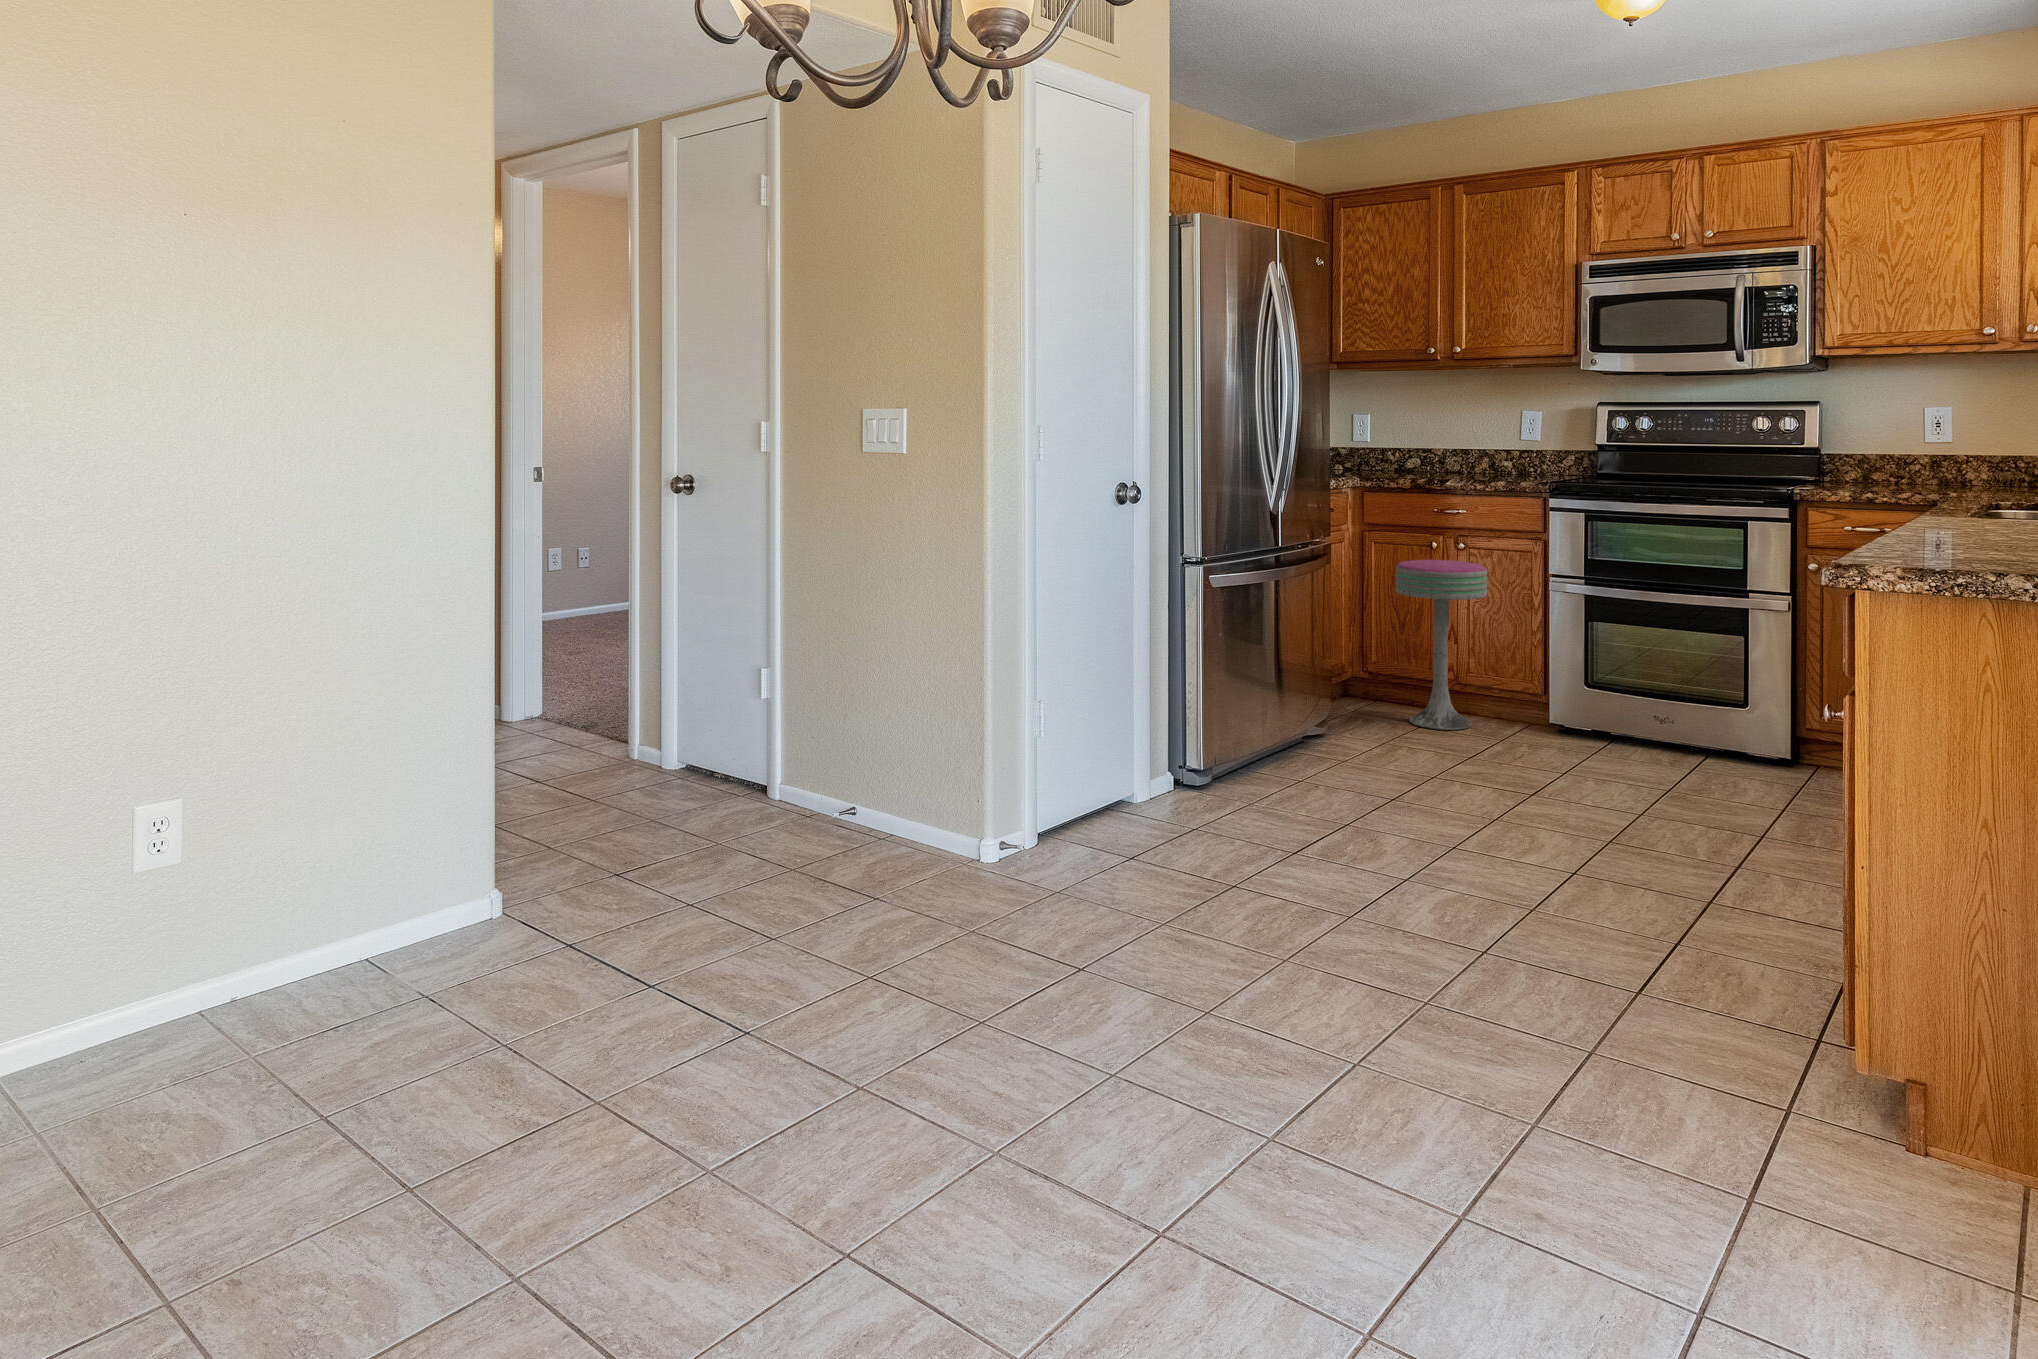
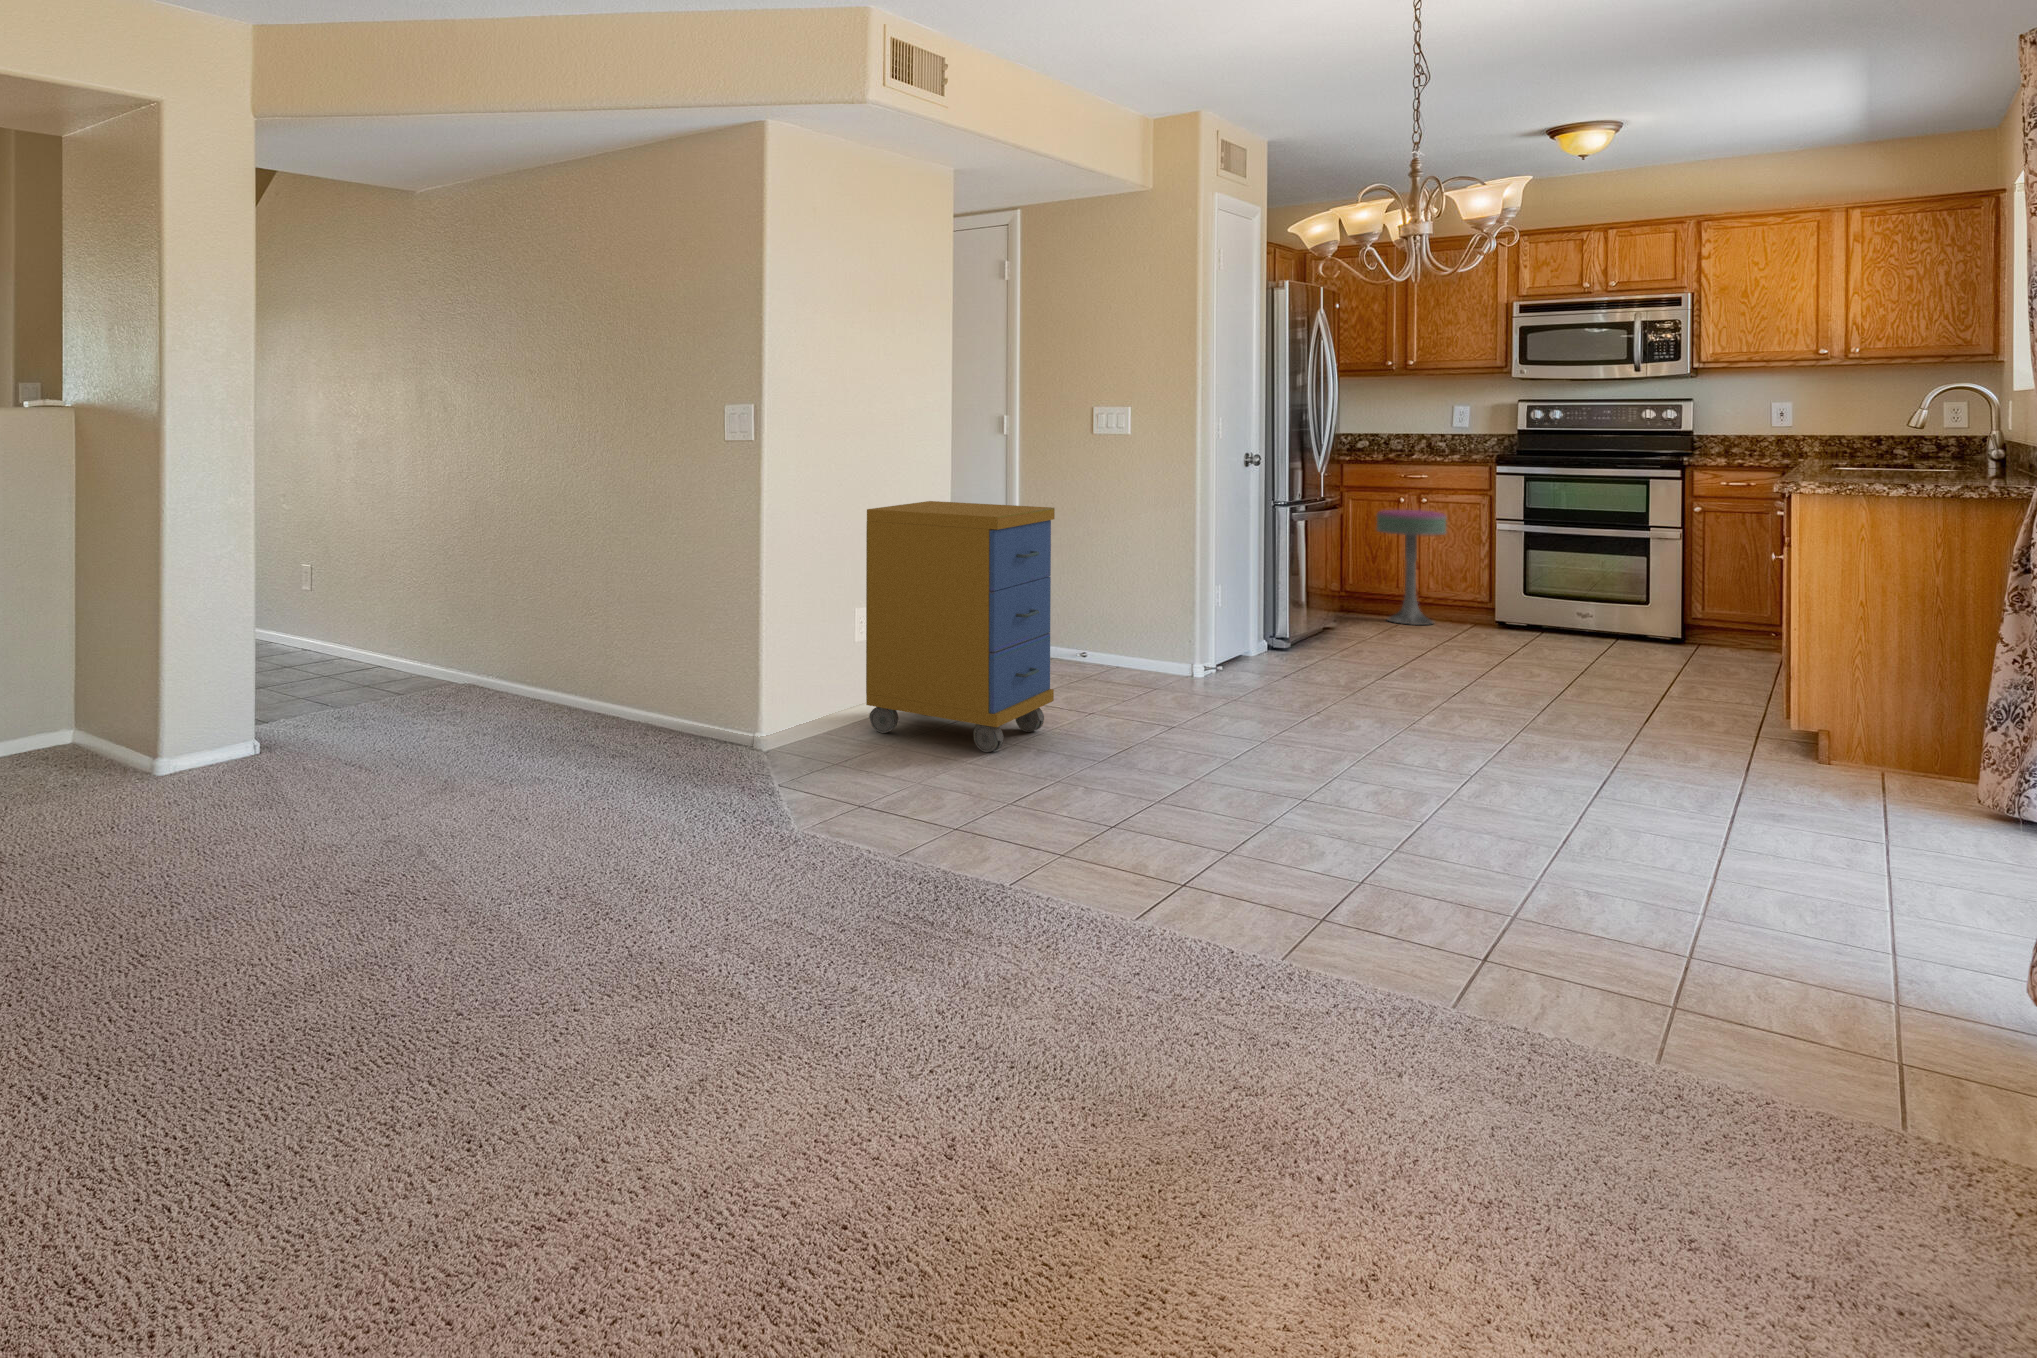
storage cabinet: none [105,575,521,1129] -> present [866,501,1055,752]

